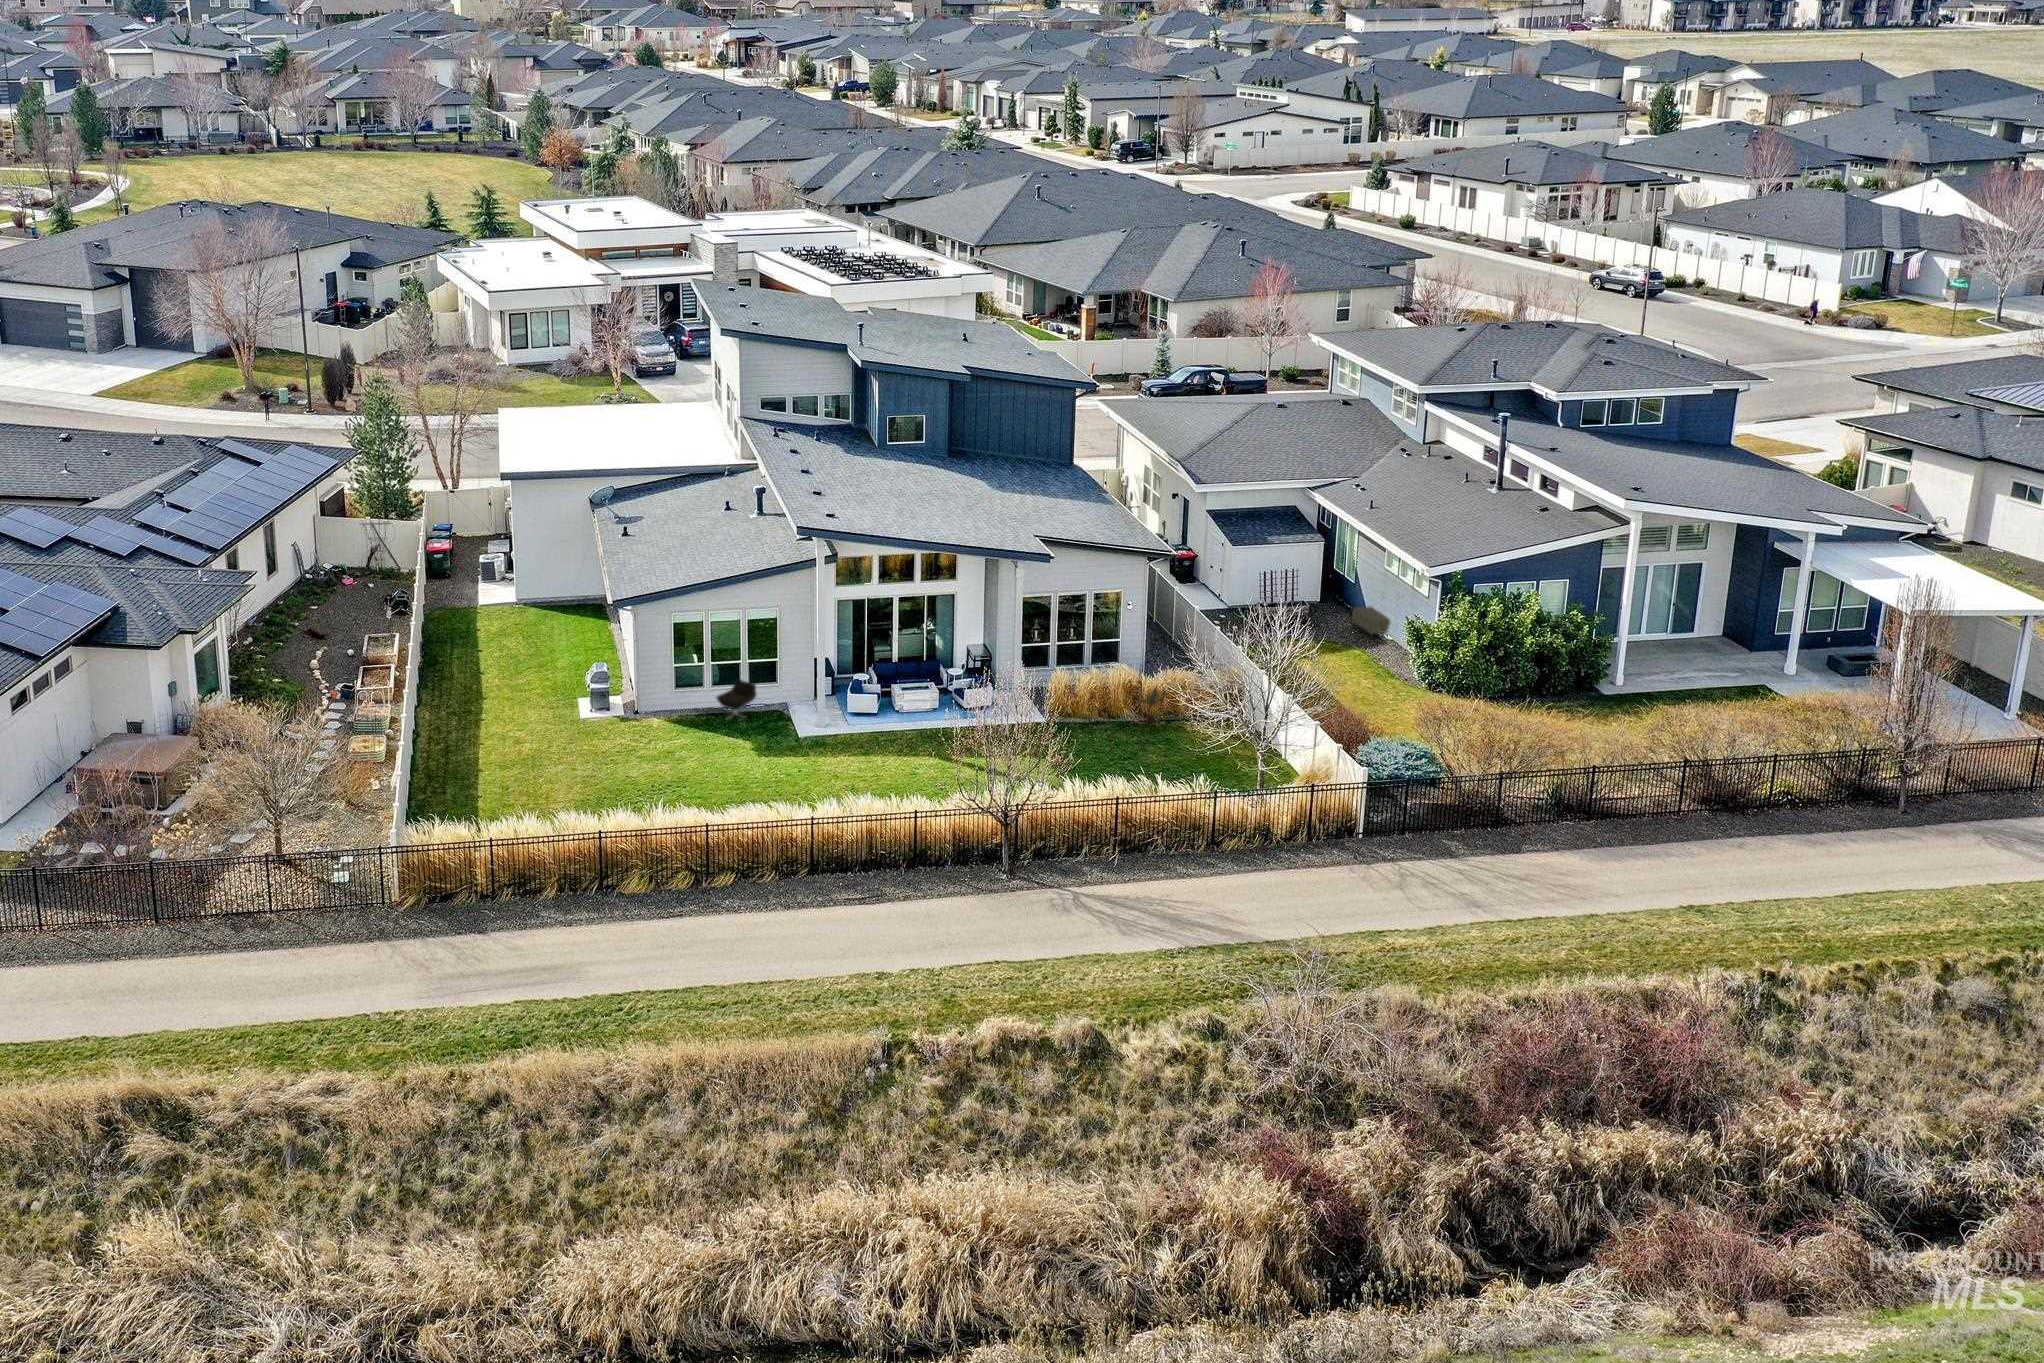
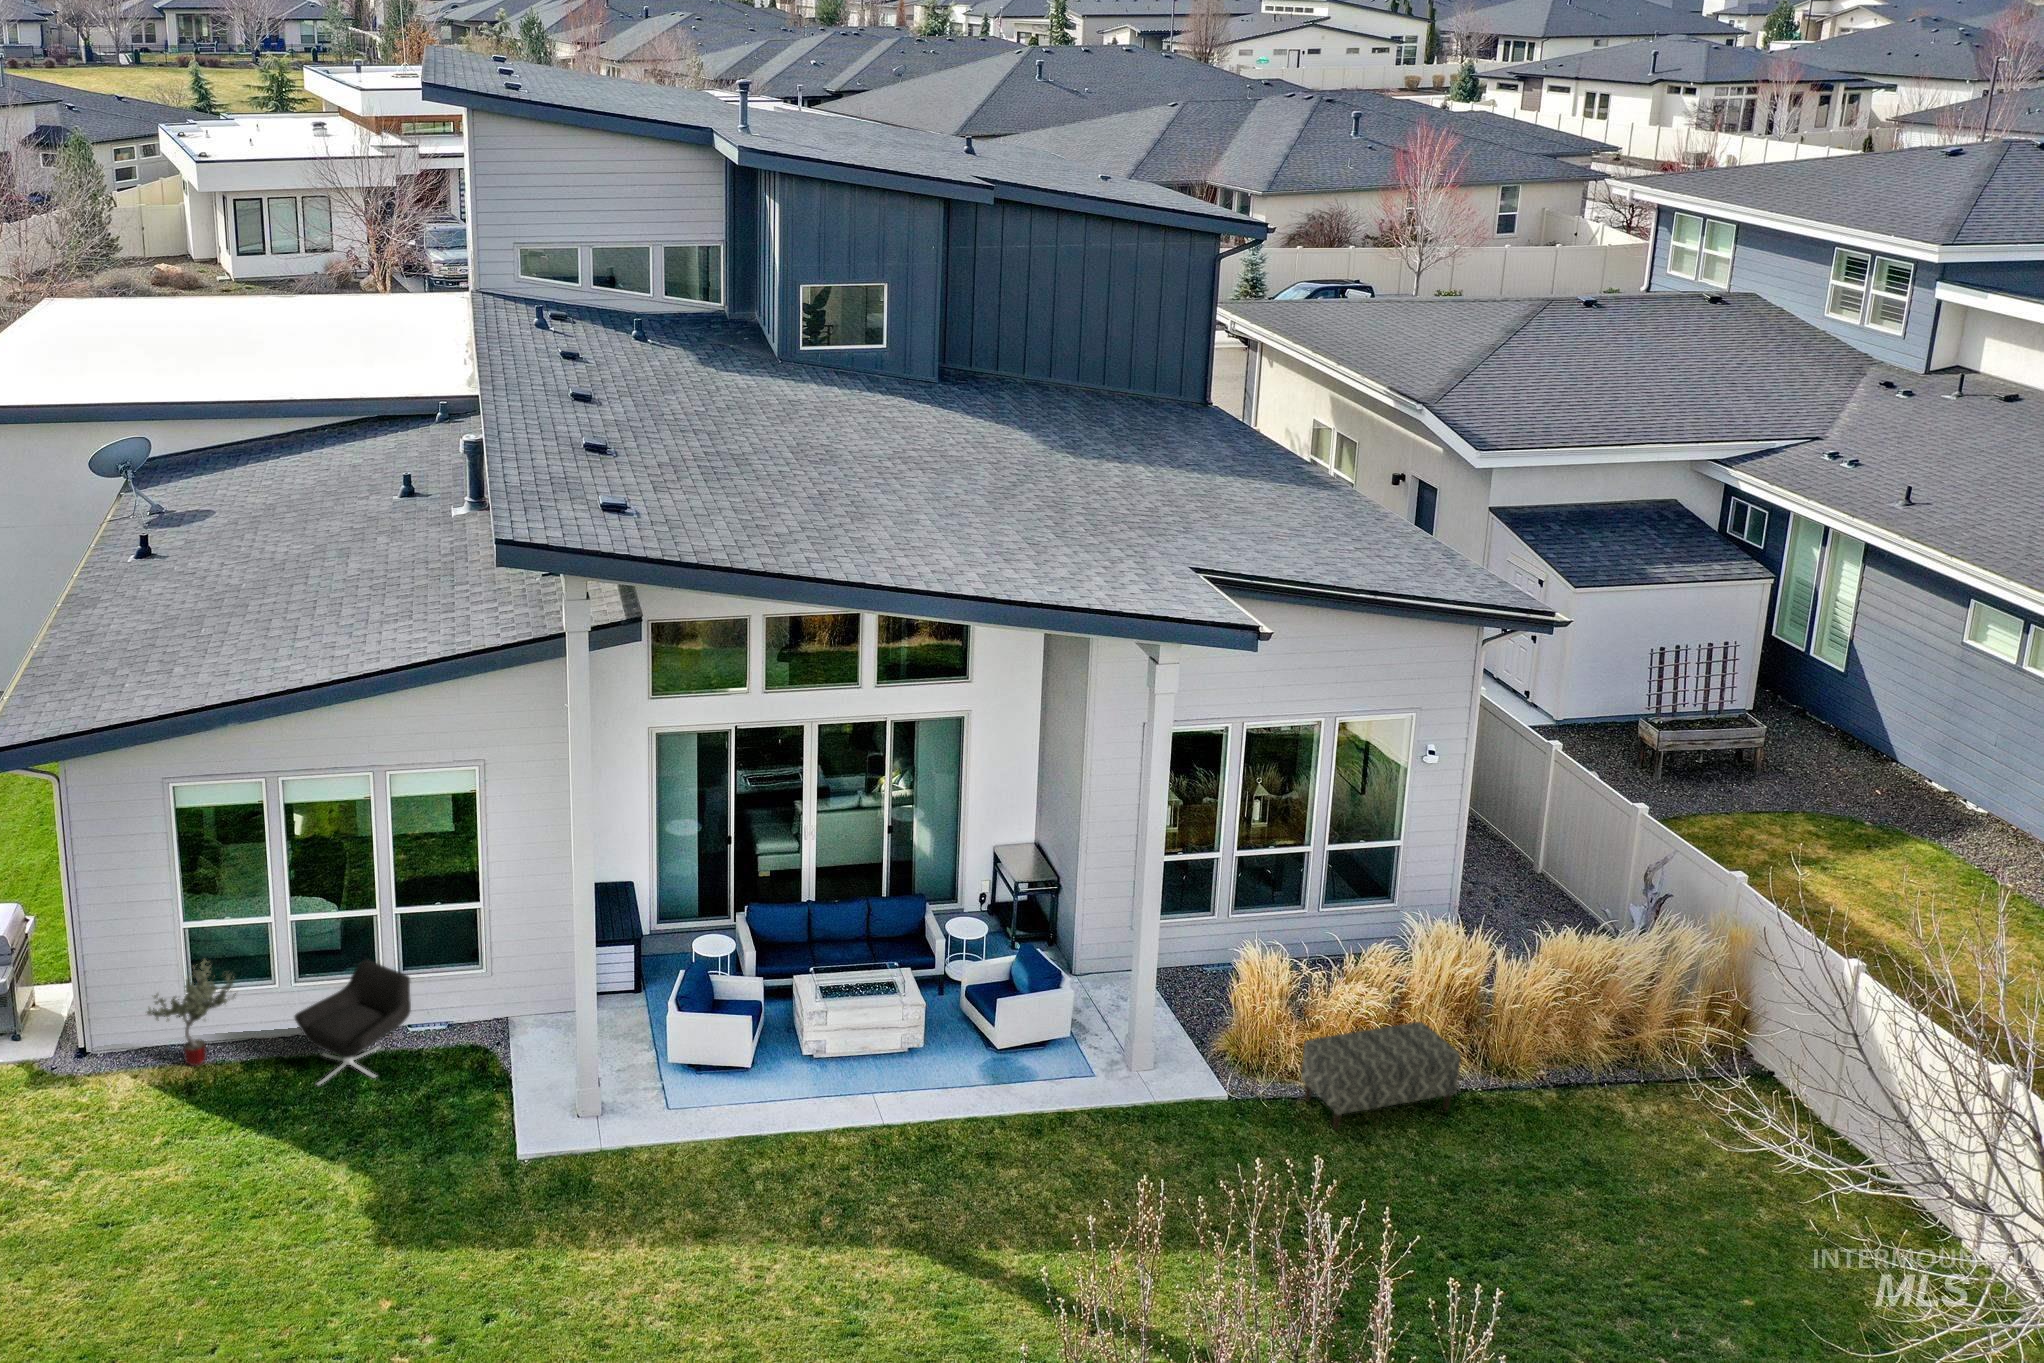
bench: present [1352,607,1390,637] -> present [1301,1022,1461,1130]
potted tree: present [1136,688,1166,723] -> present [147,960,236,1066]

